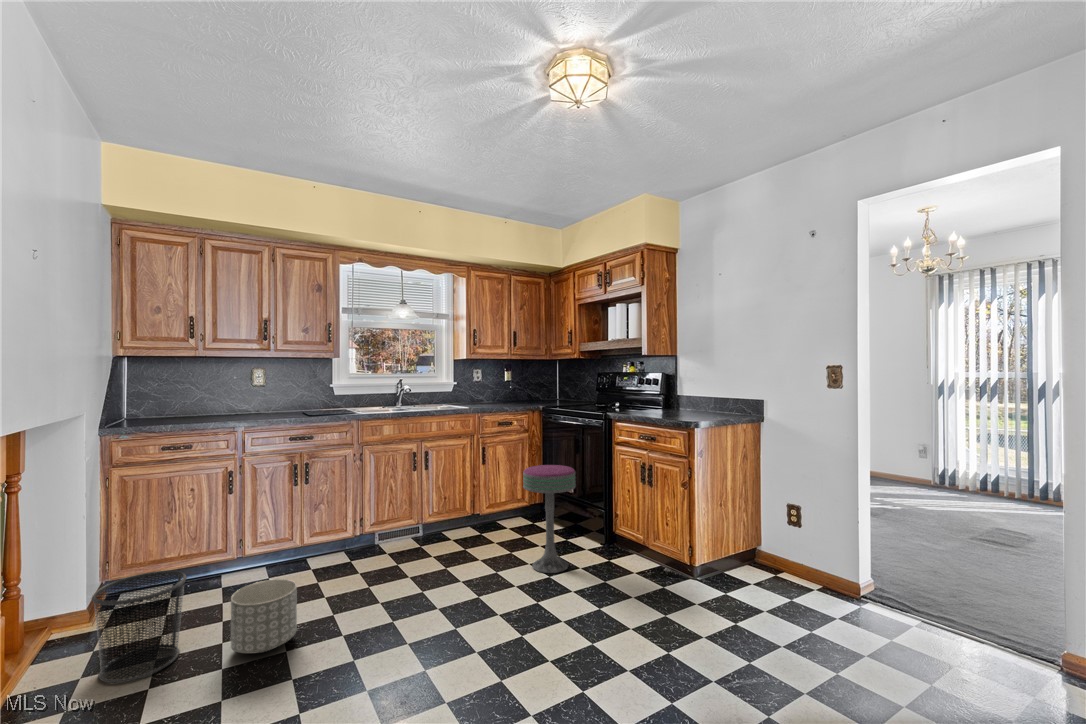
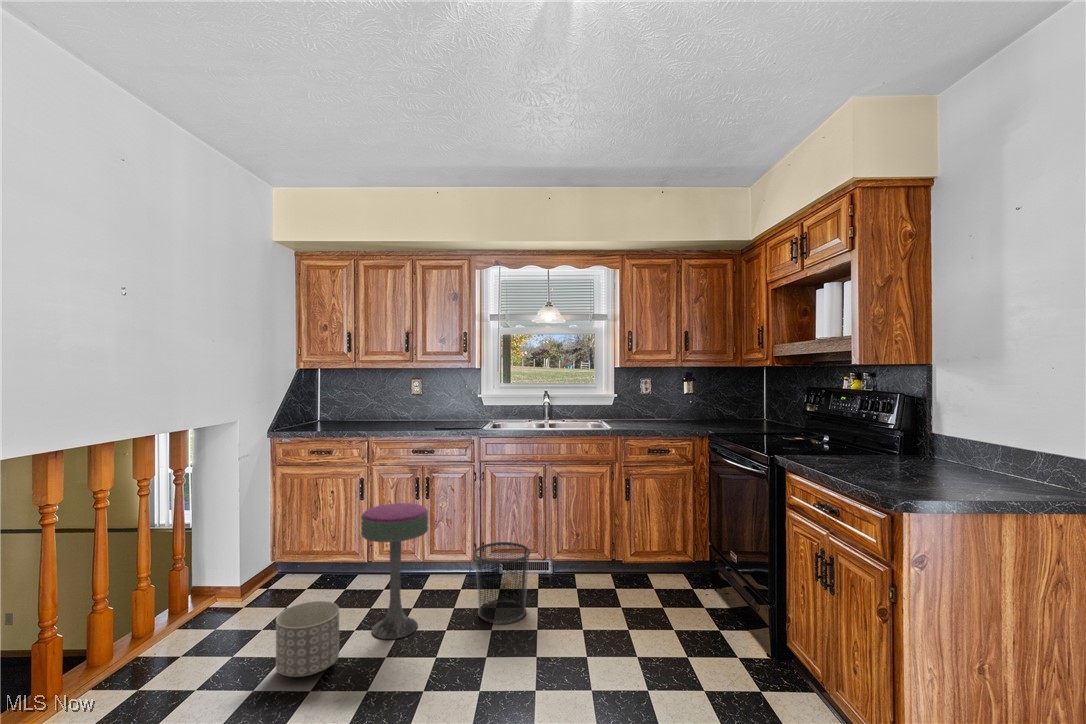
bar stool: present [523,465,576,573] -> present [361,503,428,639]
waste bin: present [92,571,187,683] -> present [474,542,531,623]

